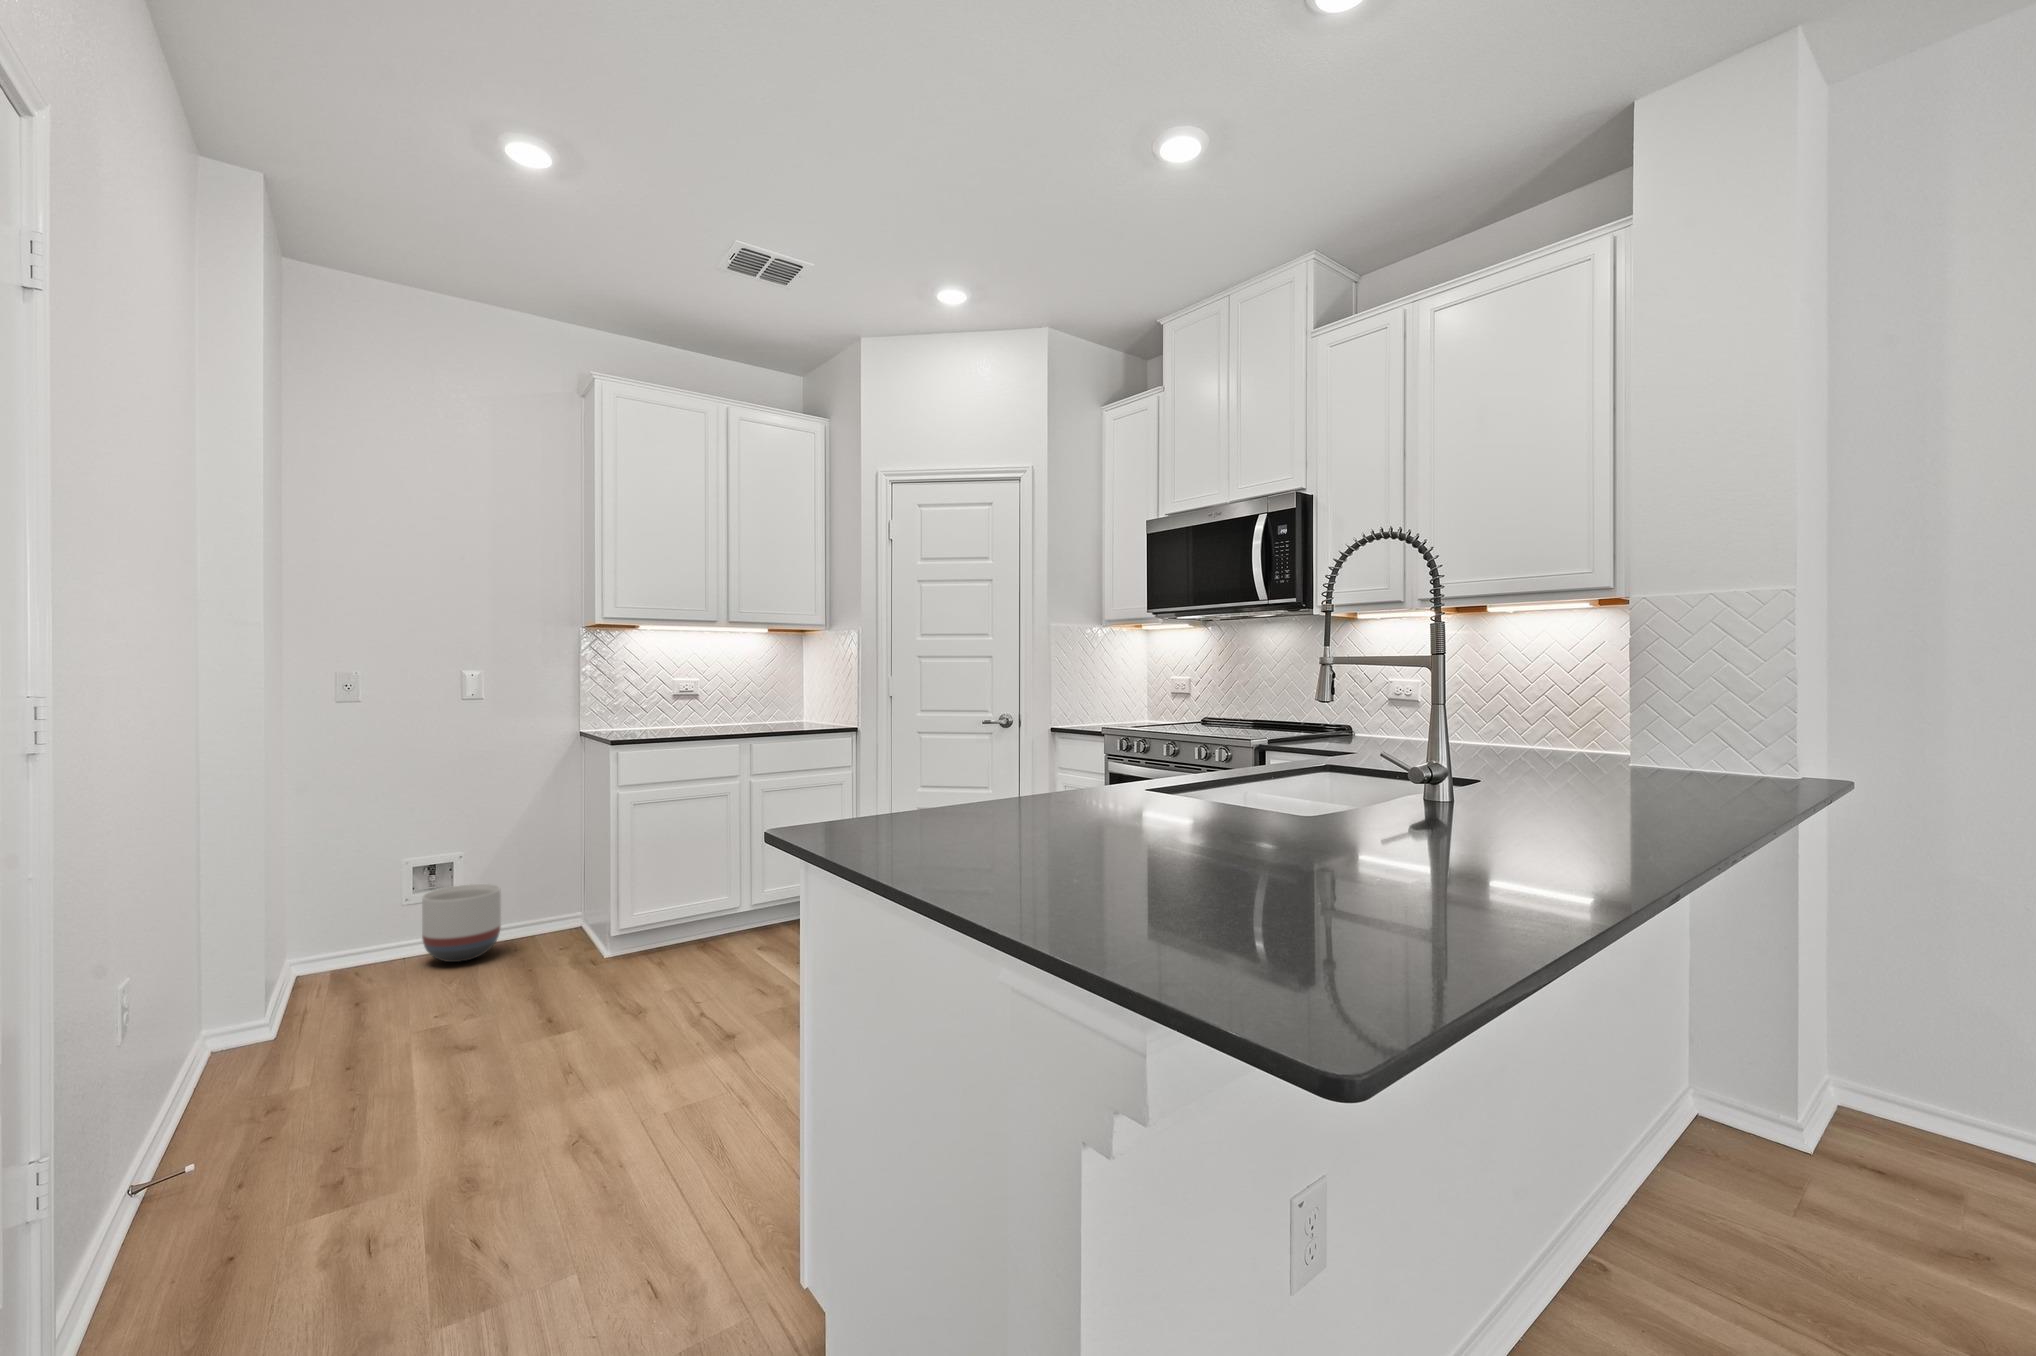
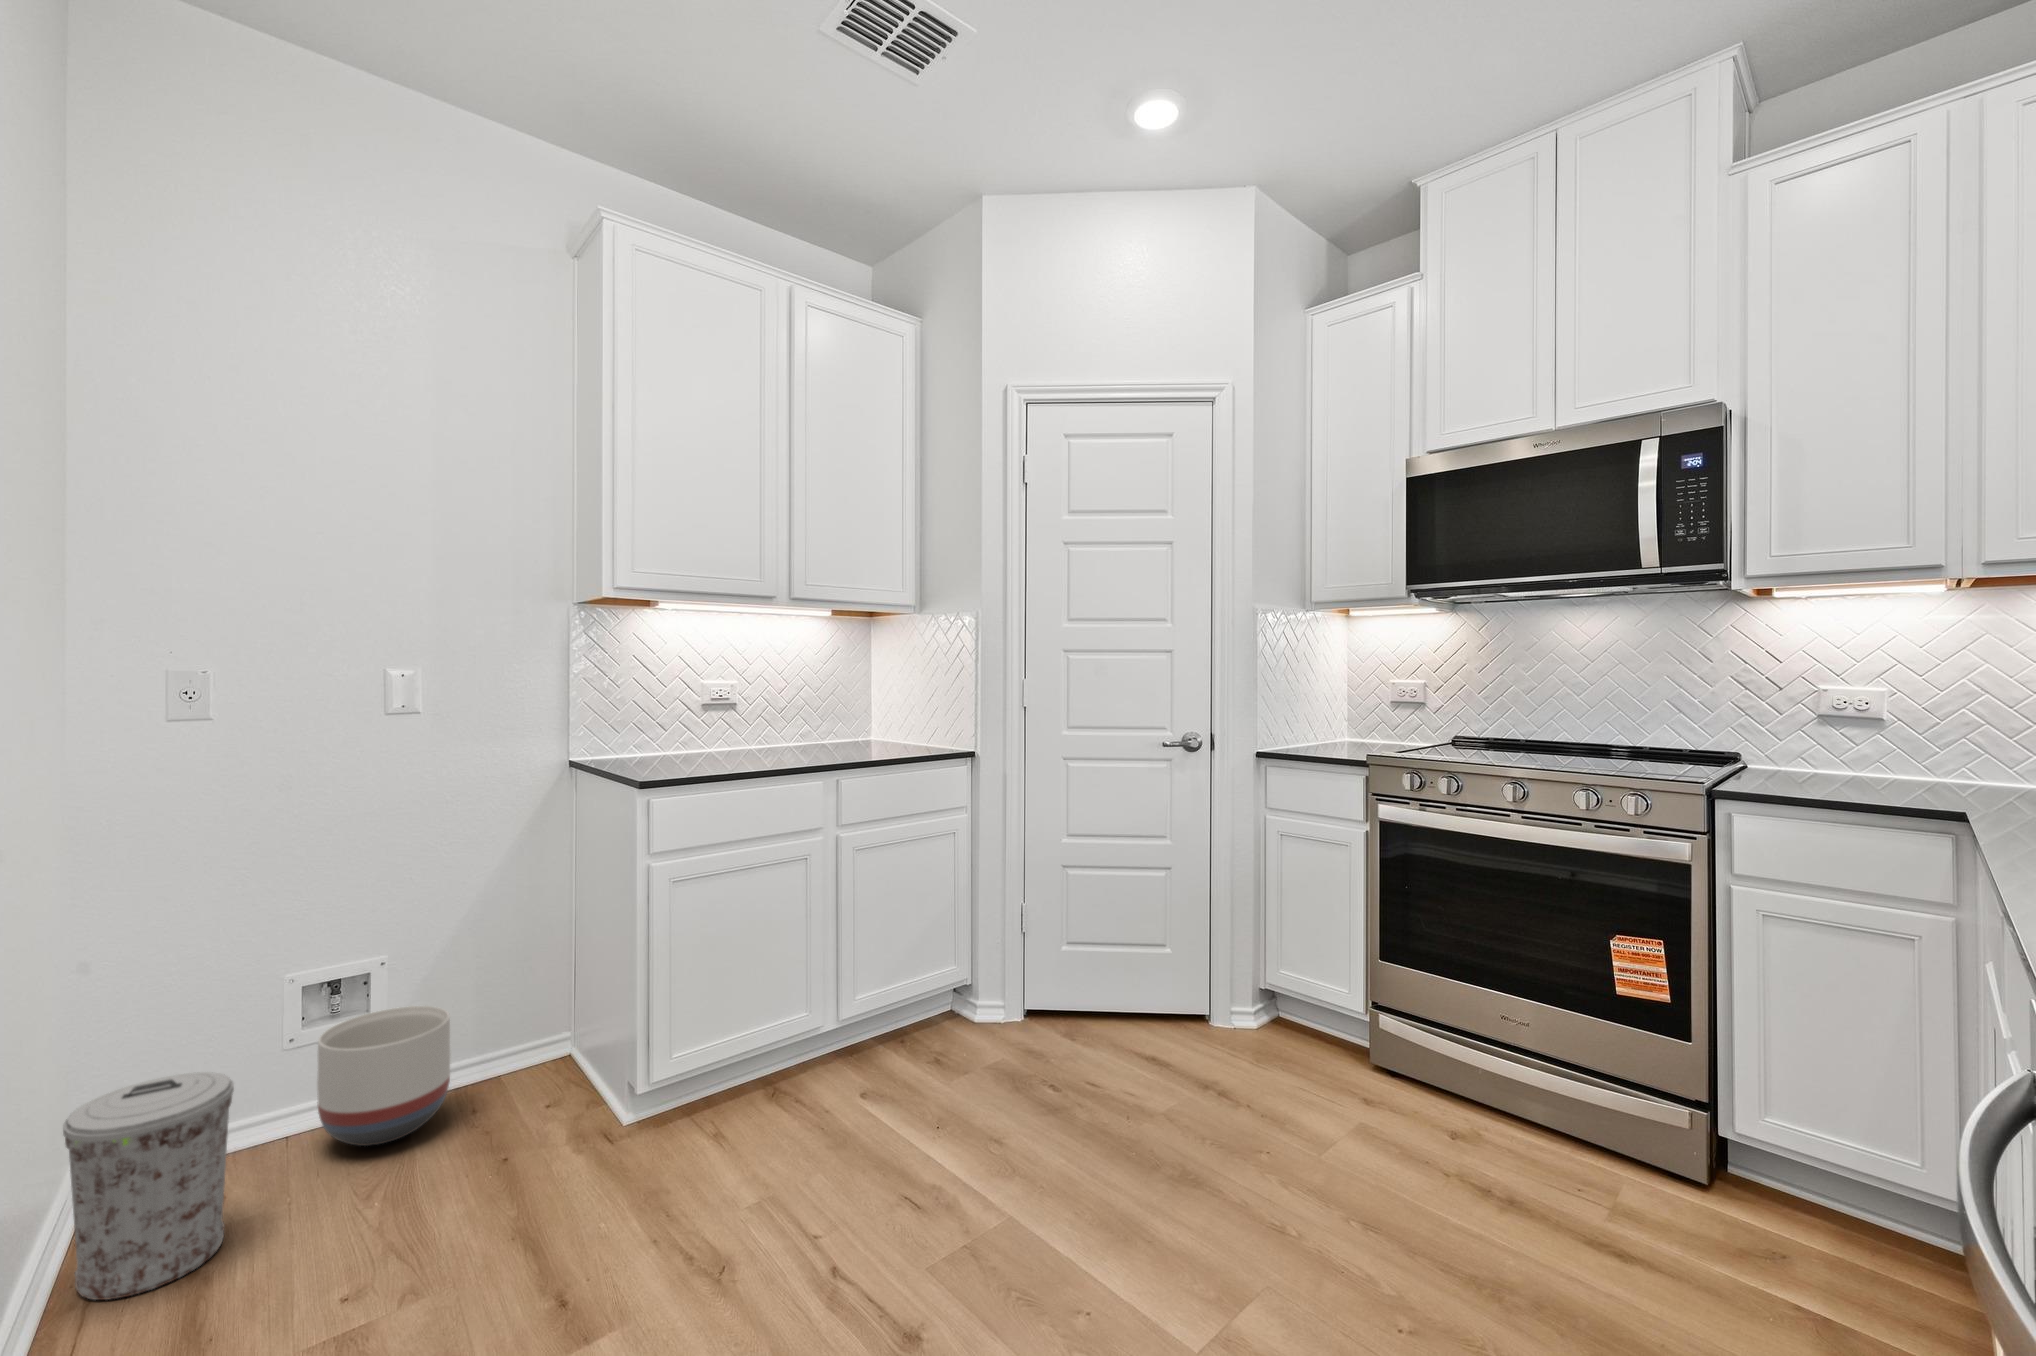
trash can: none [291,901,377,1013] -> present [63,1072,234,1300]

